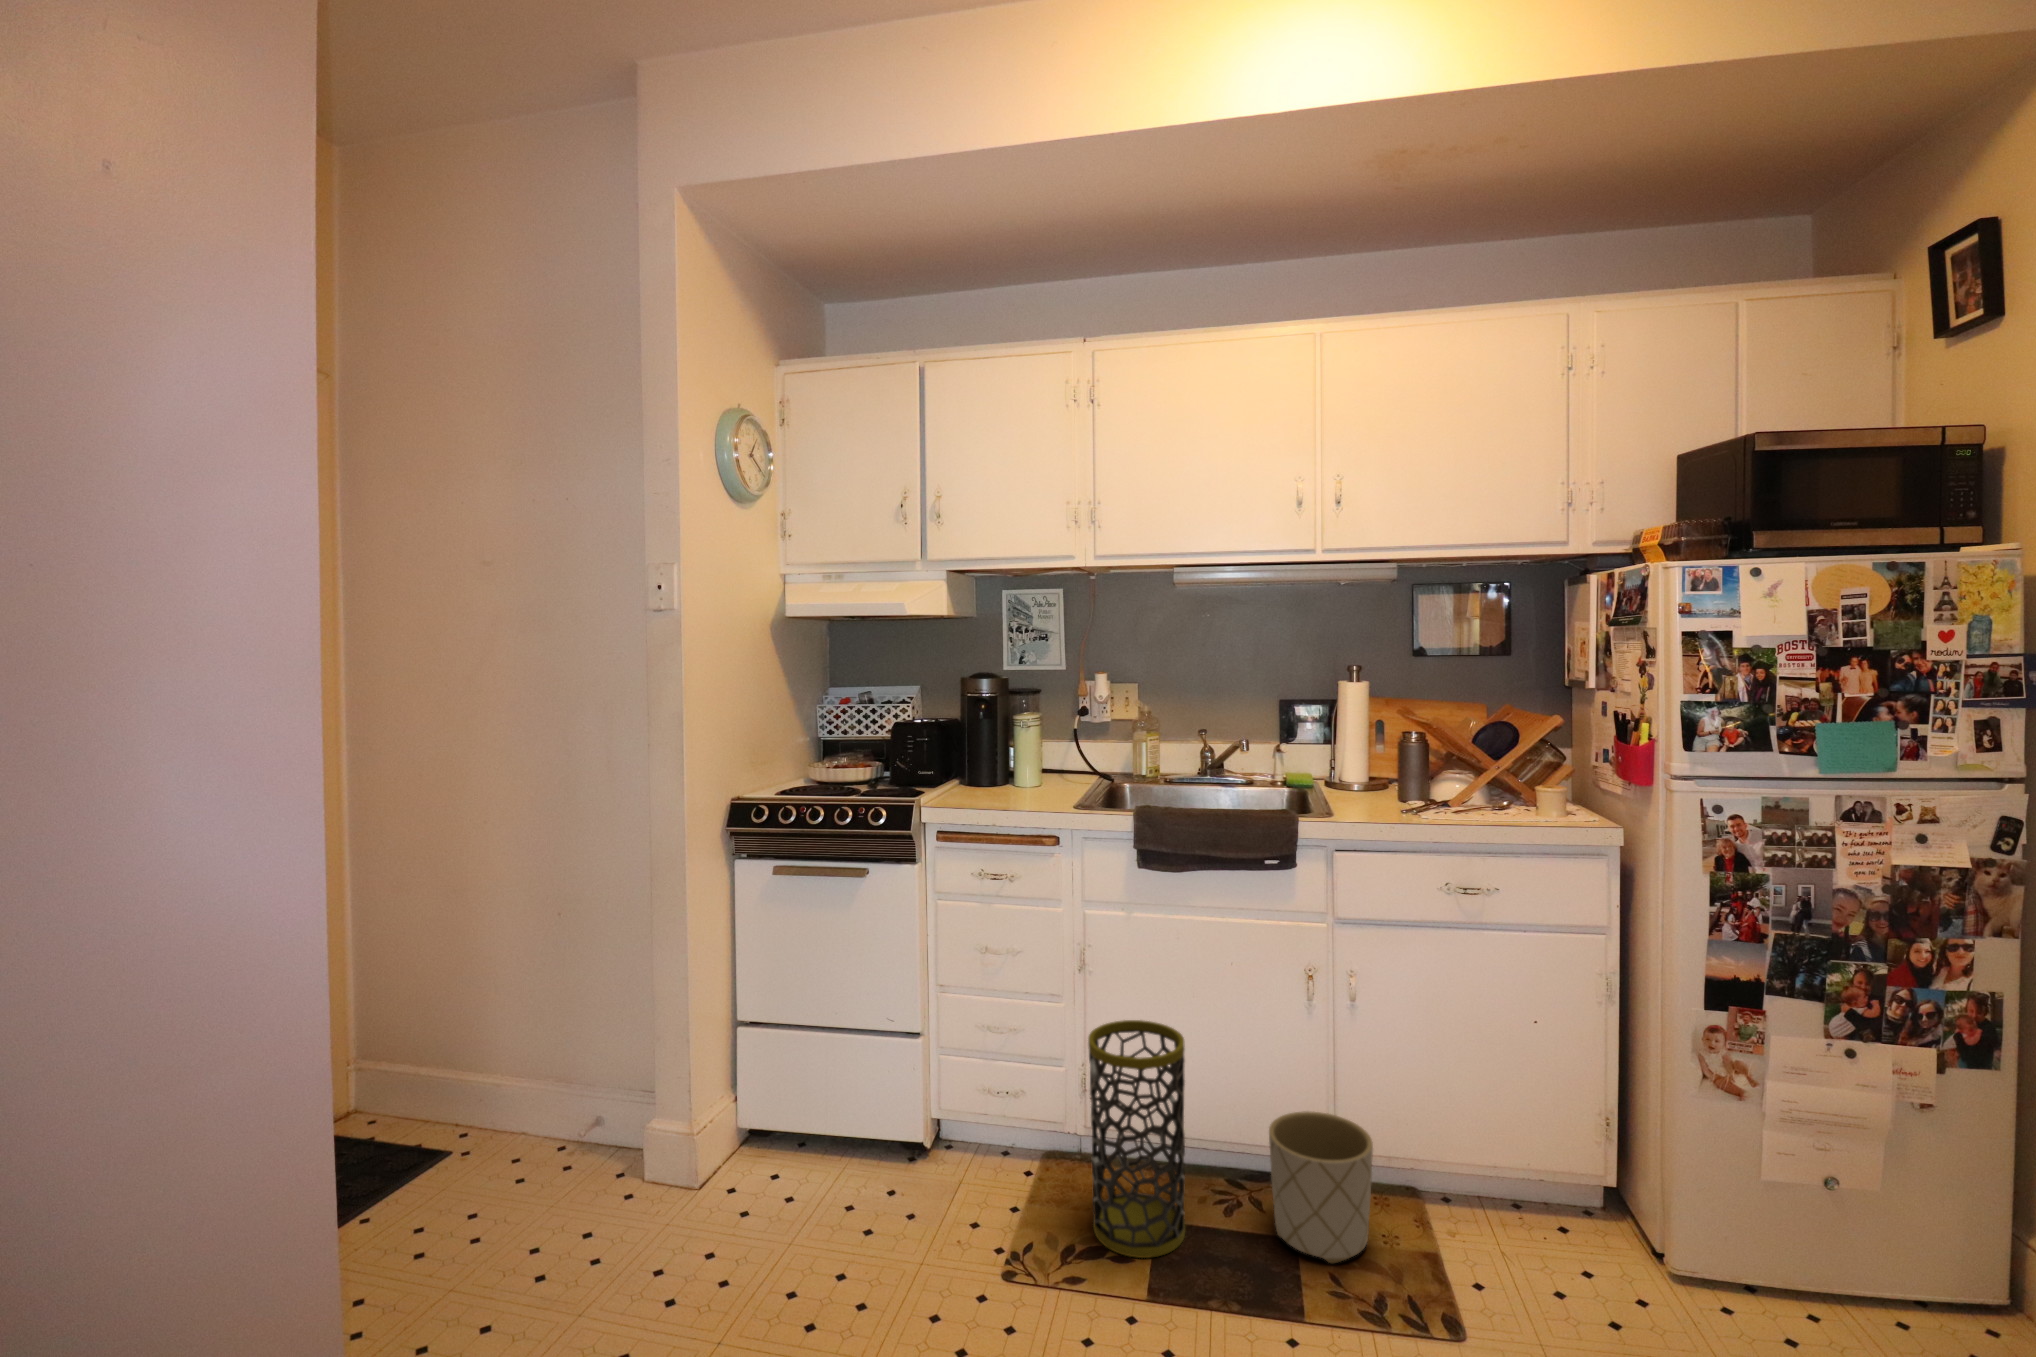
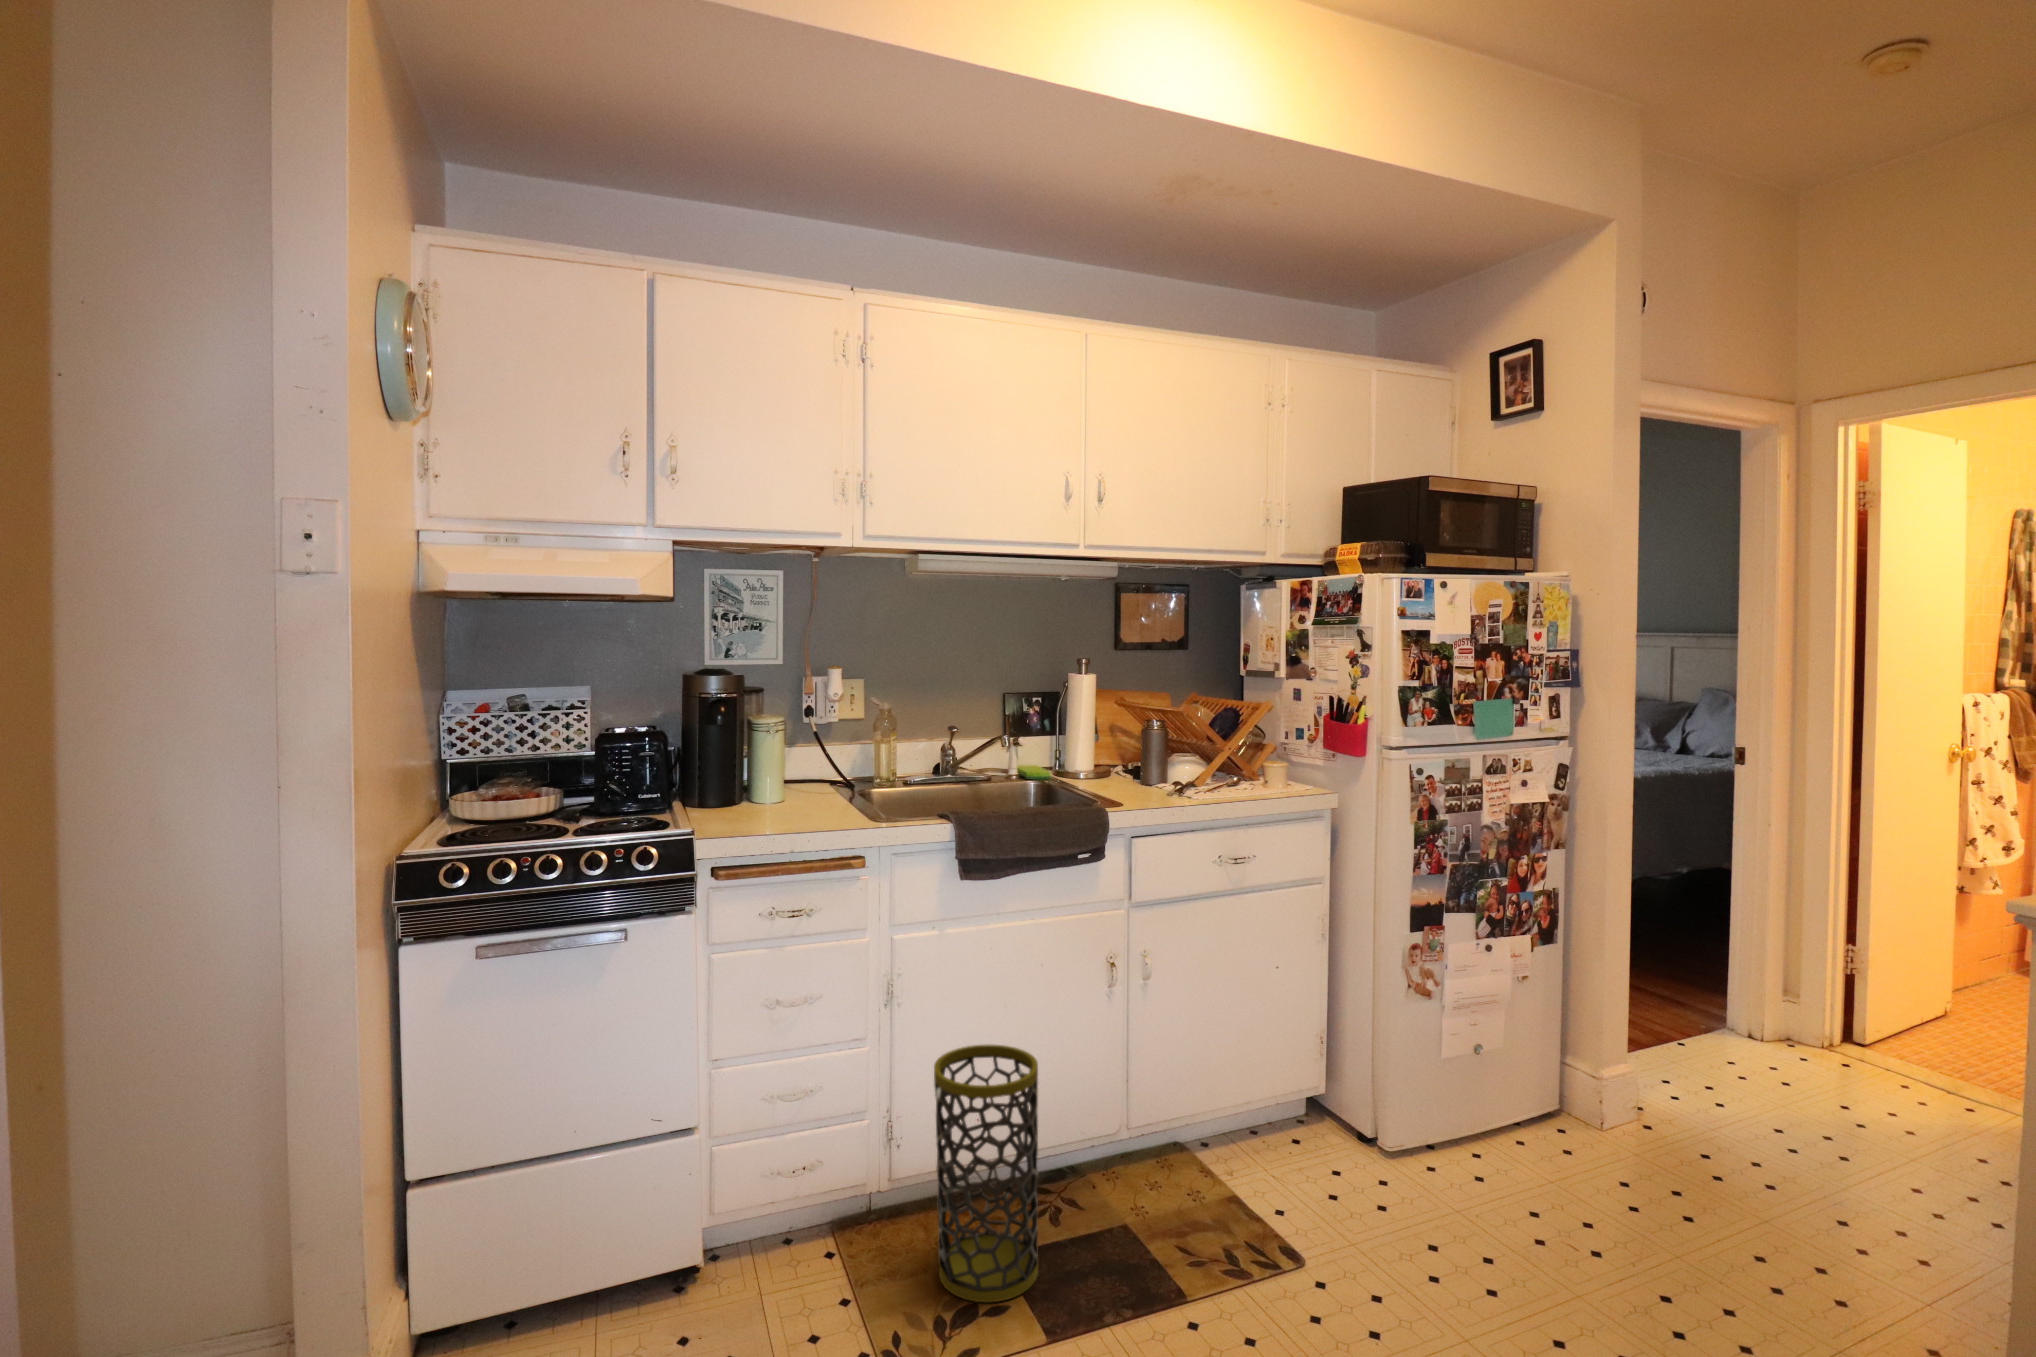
planter: present [1269,1112,1373,1263] -> none [1098,1098,1195,1238]

